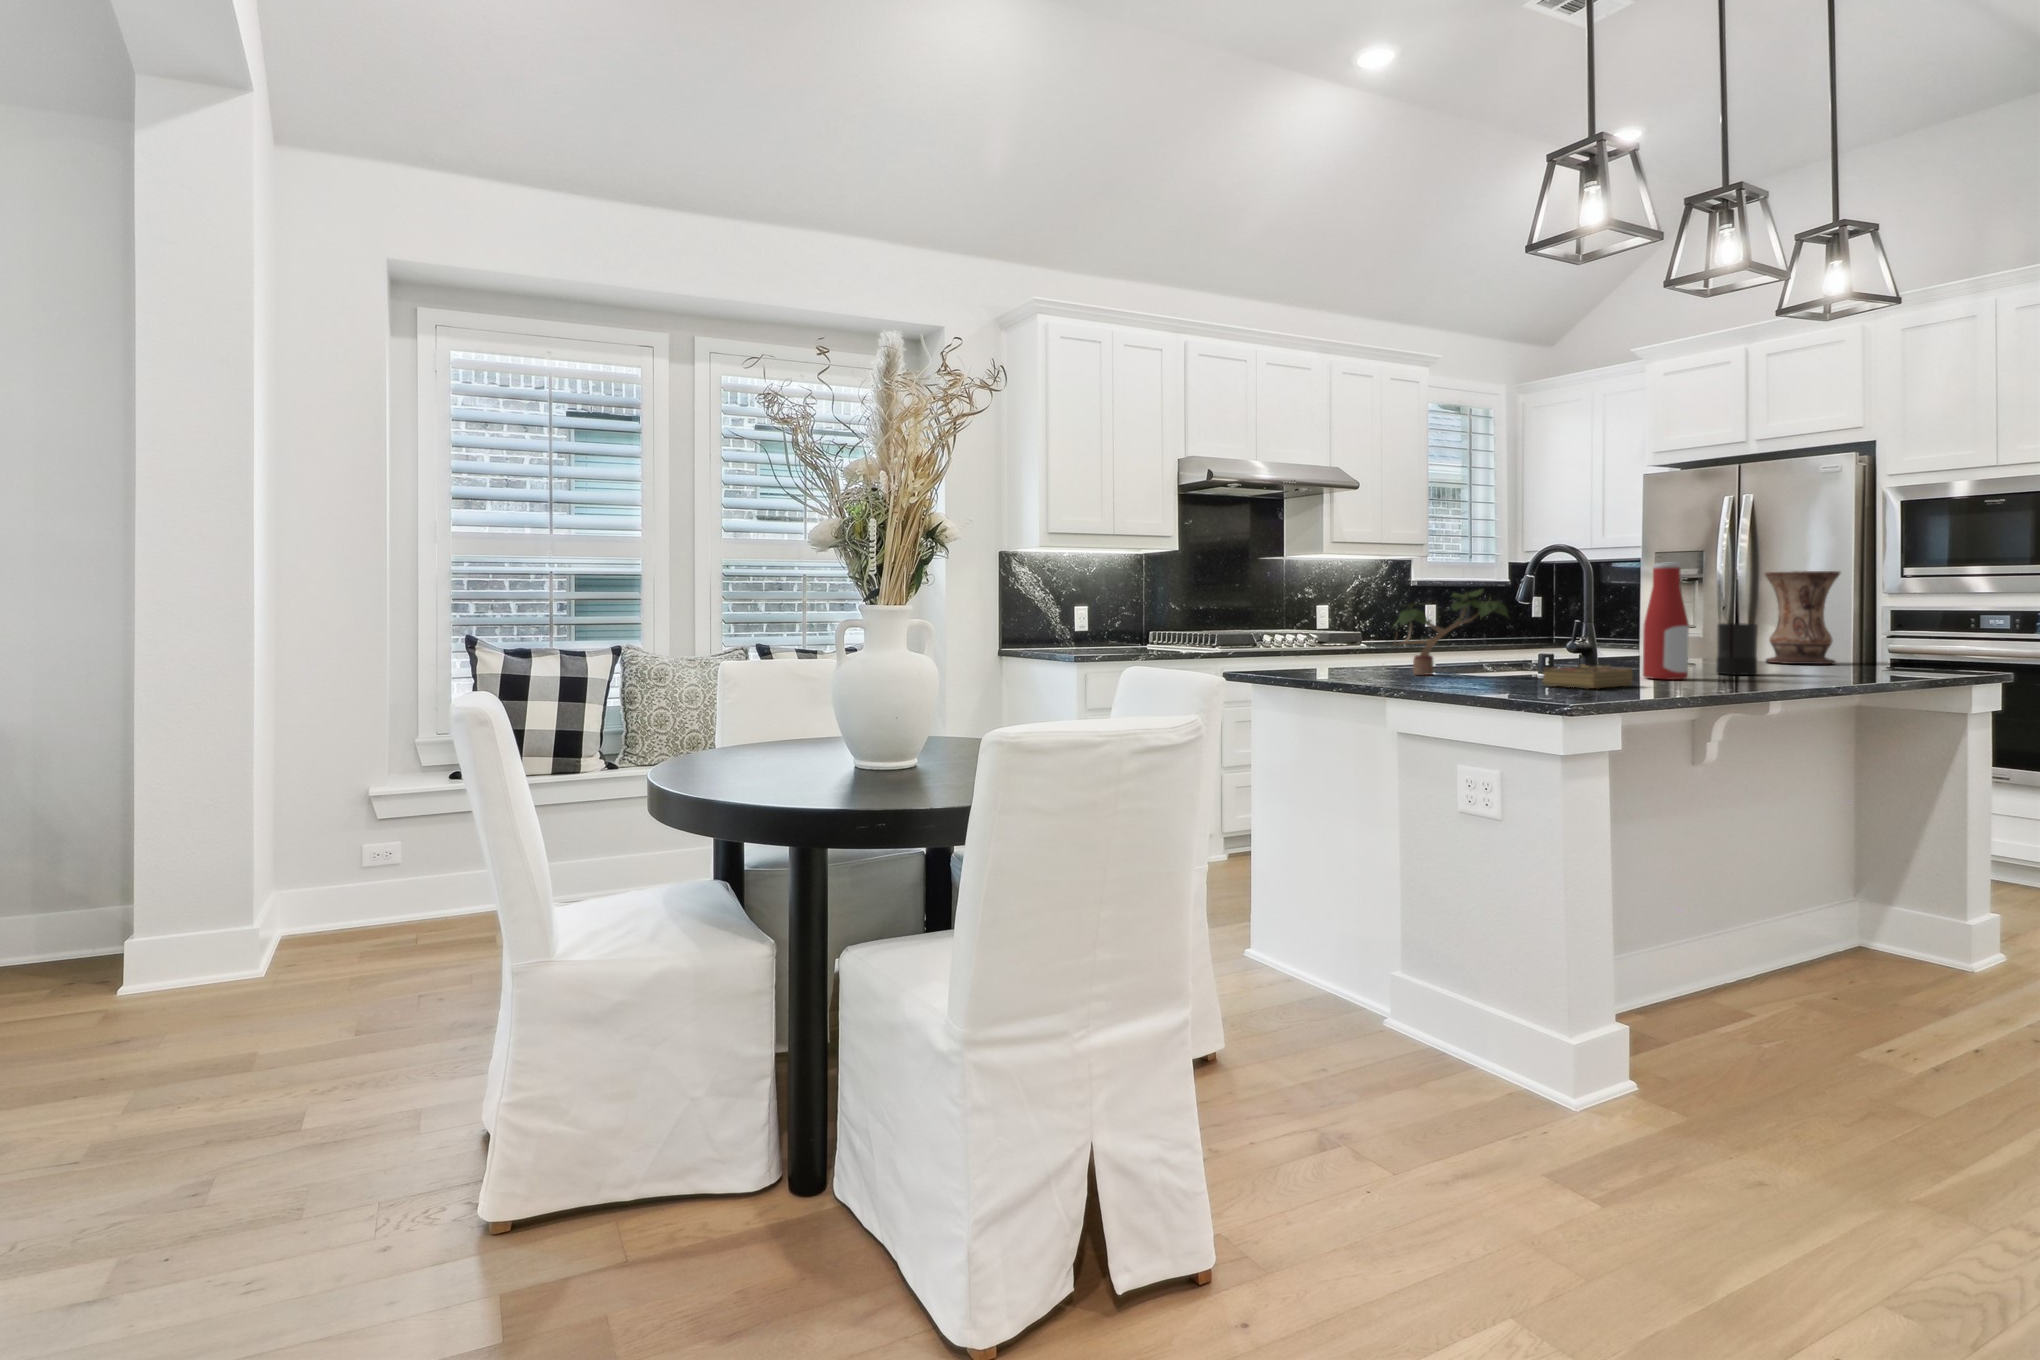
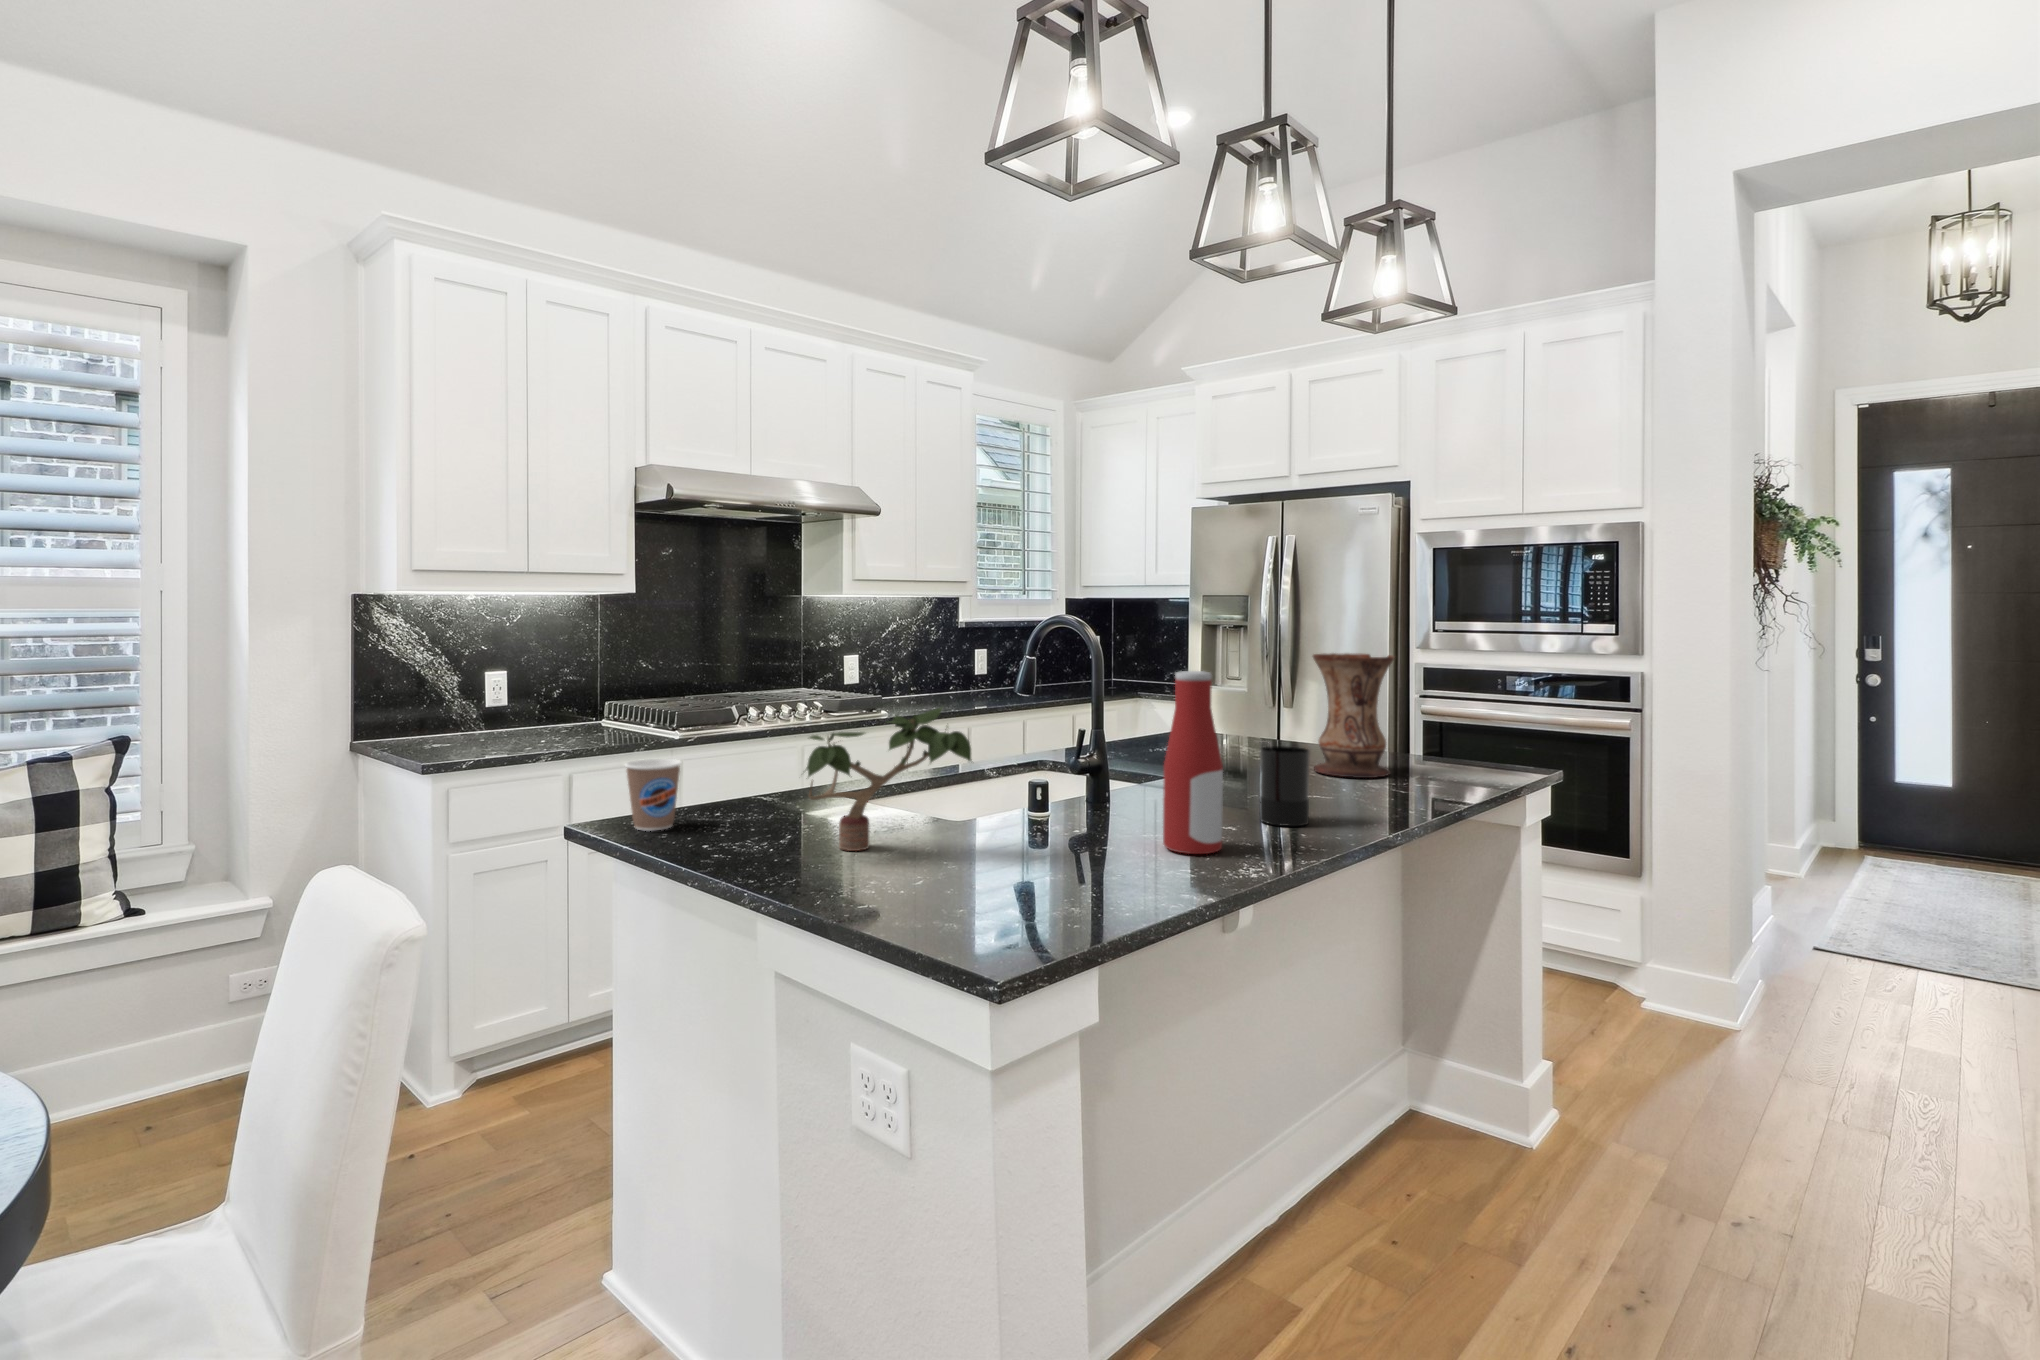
coffee cup: none [1263,629,1298,669] -> present [625,759,681,831]
book: present [1543,665,1633,688] -> none [1003,850,1141,917]

